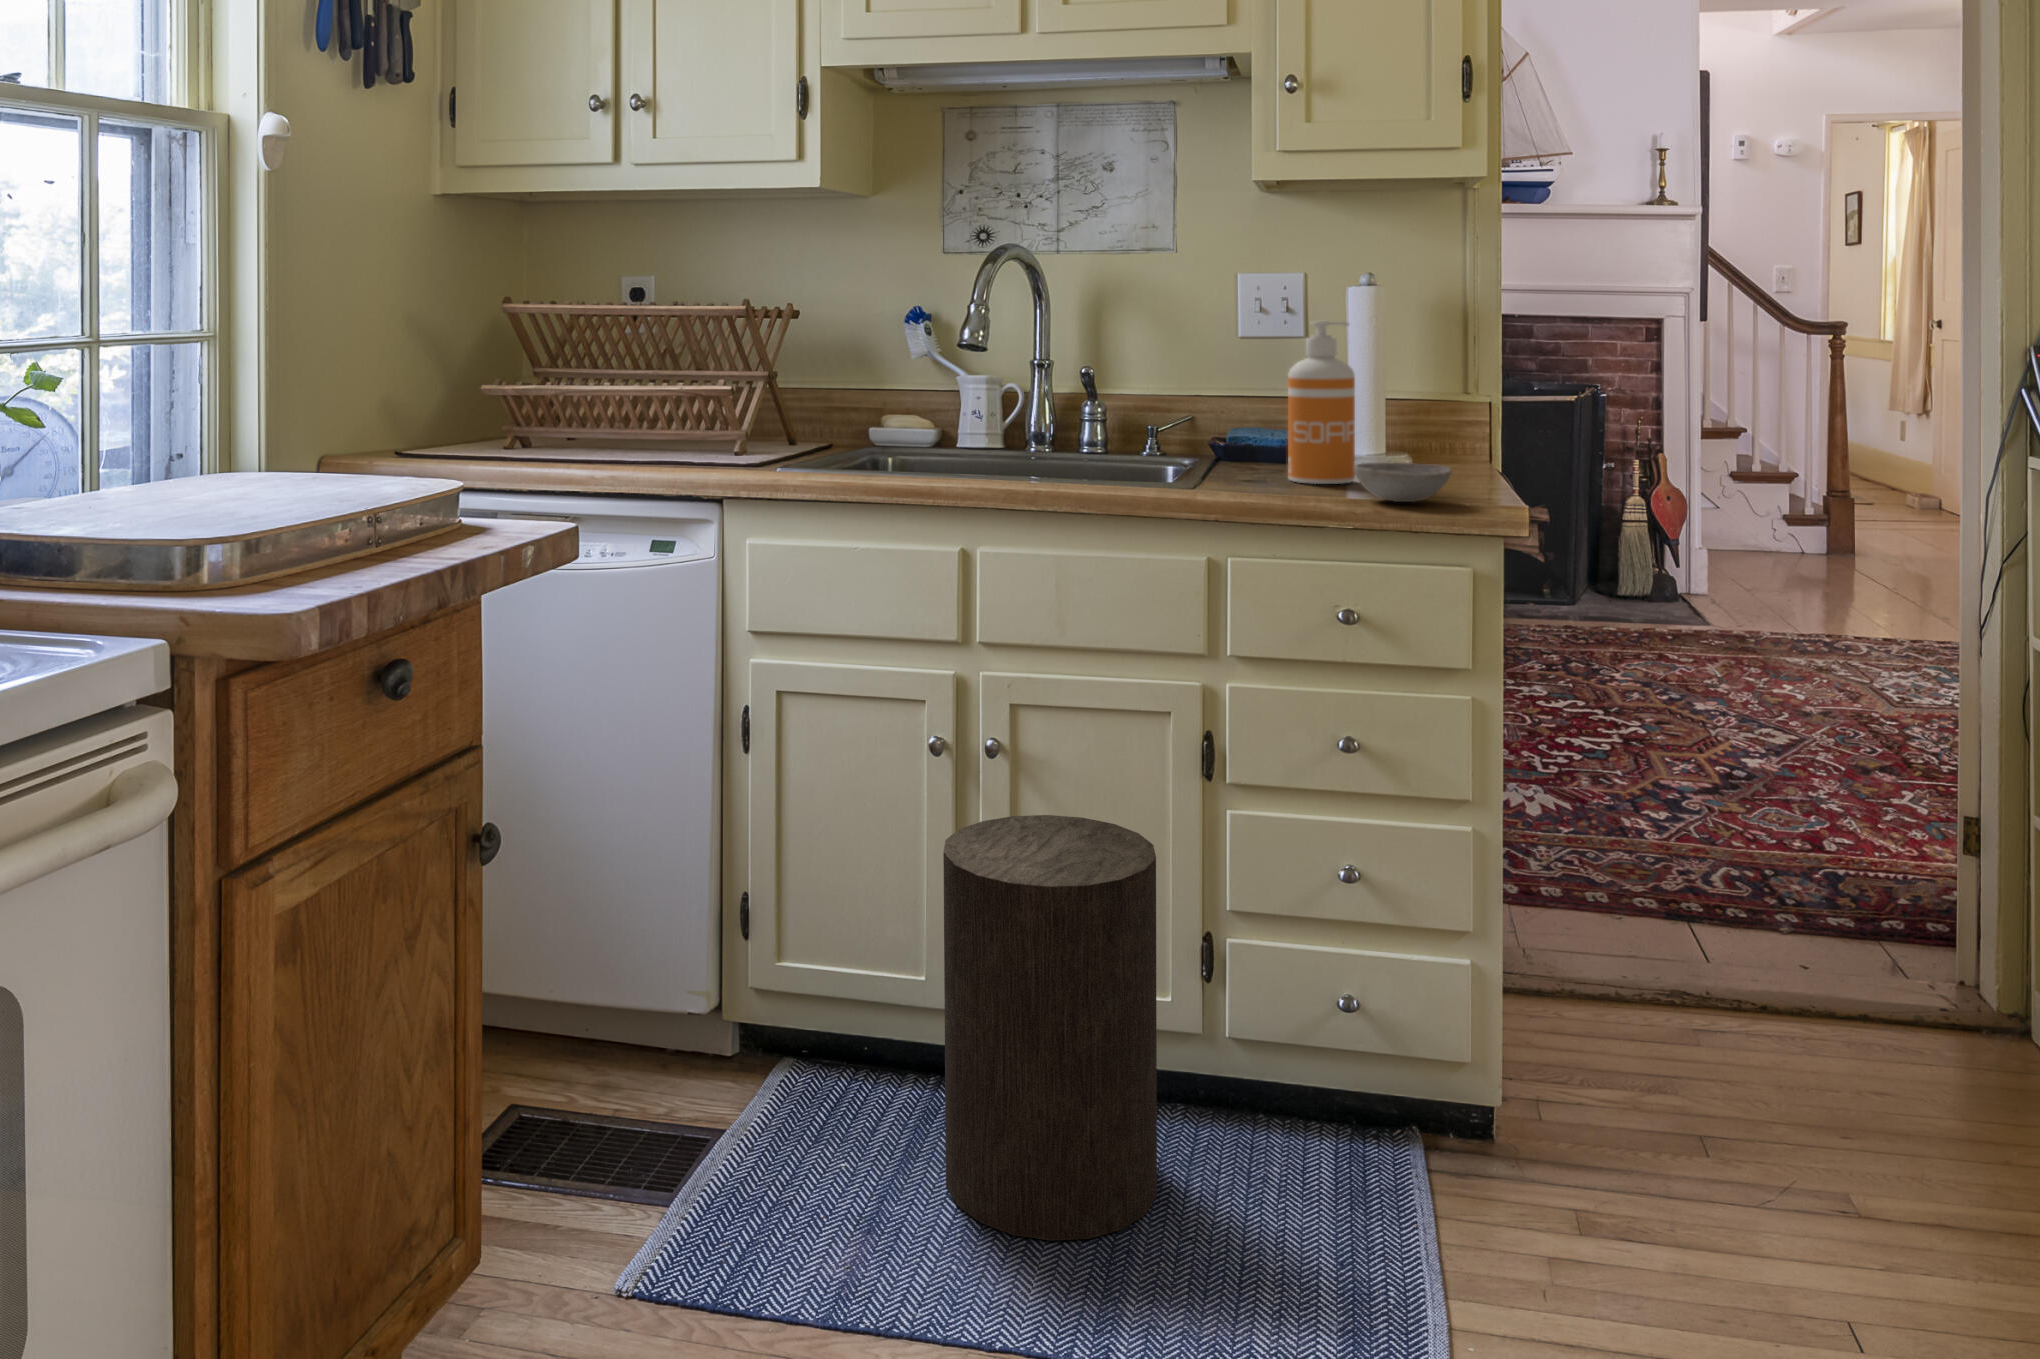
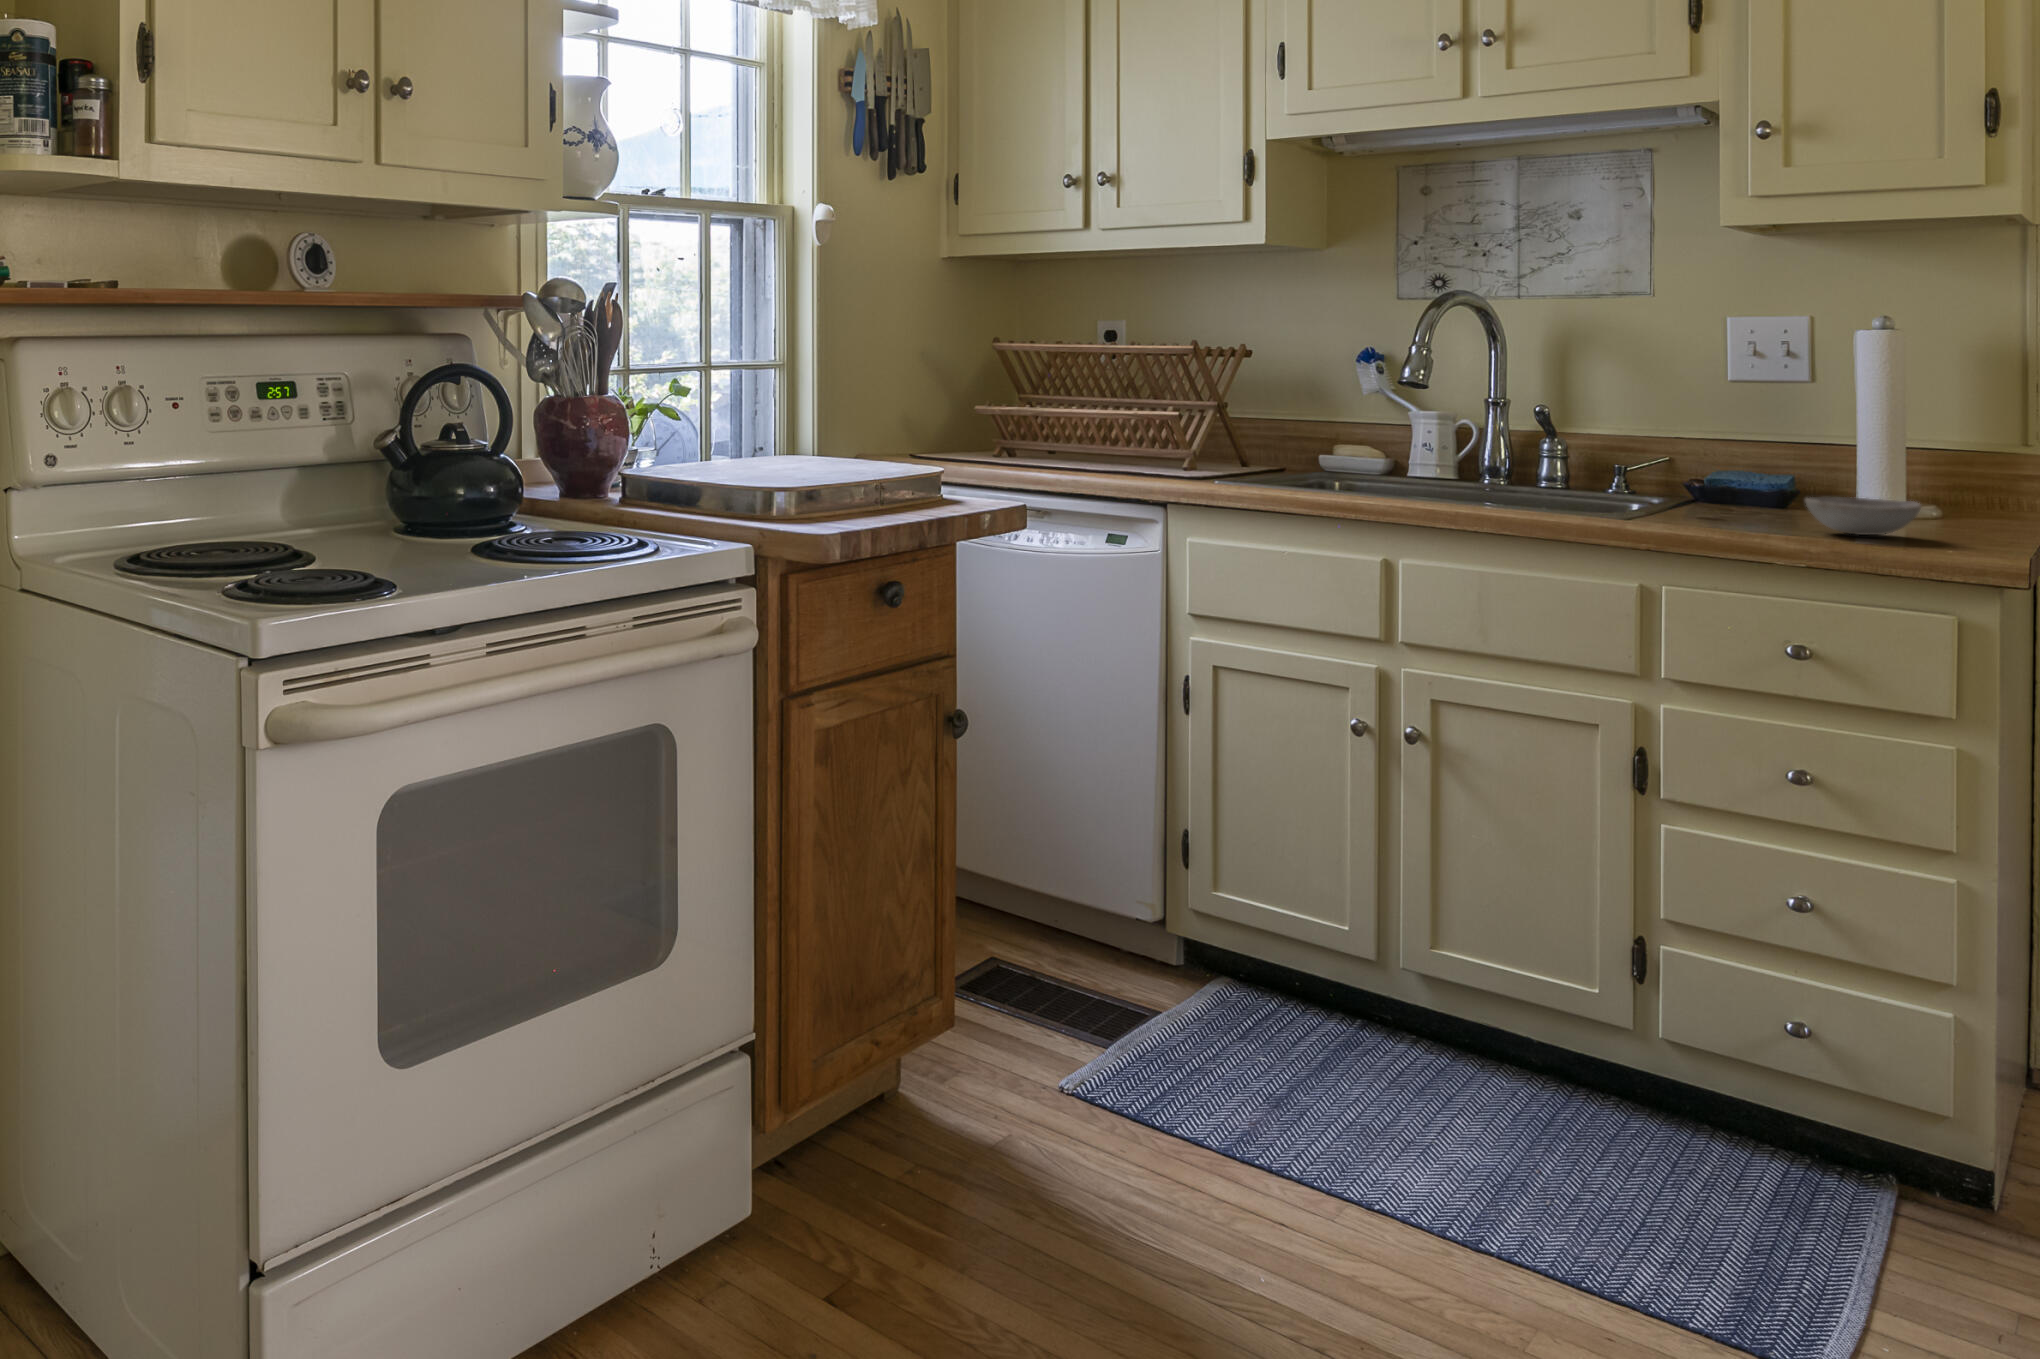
soap dispenser: present [1288,321,1355,484] -> none [1750,360,1829,518]
stool: present [943,815,1157,1241] -> none [1348,787,1561,1149]

